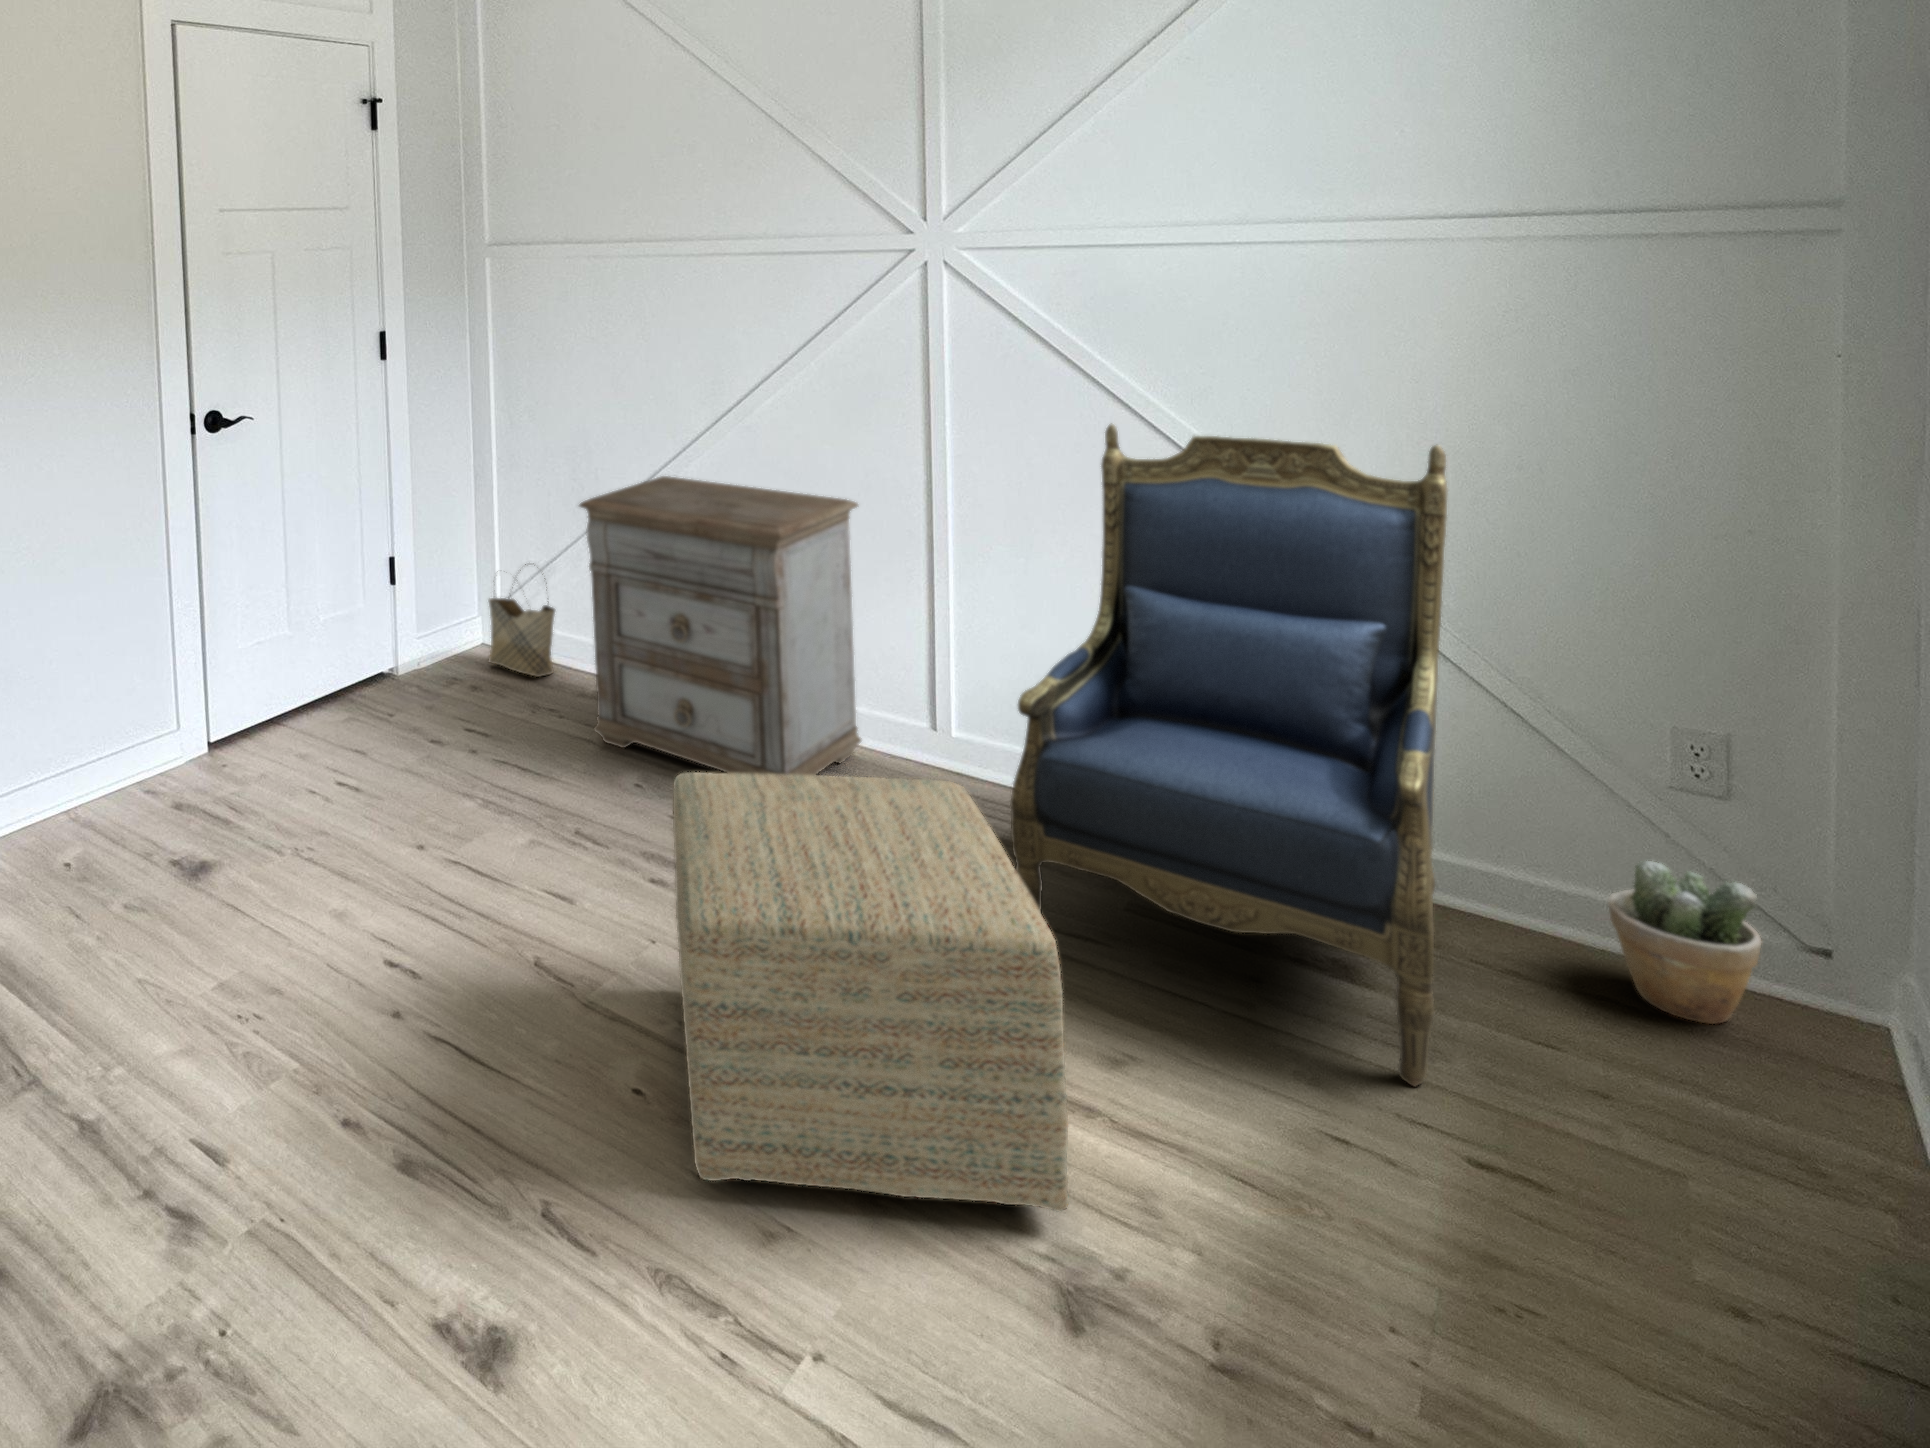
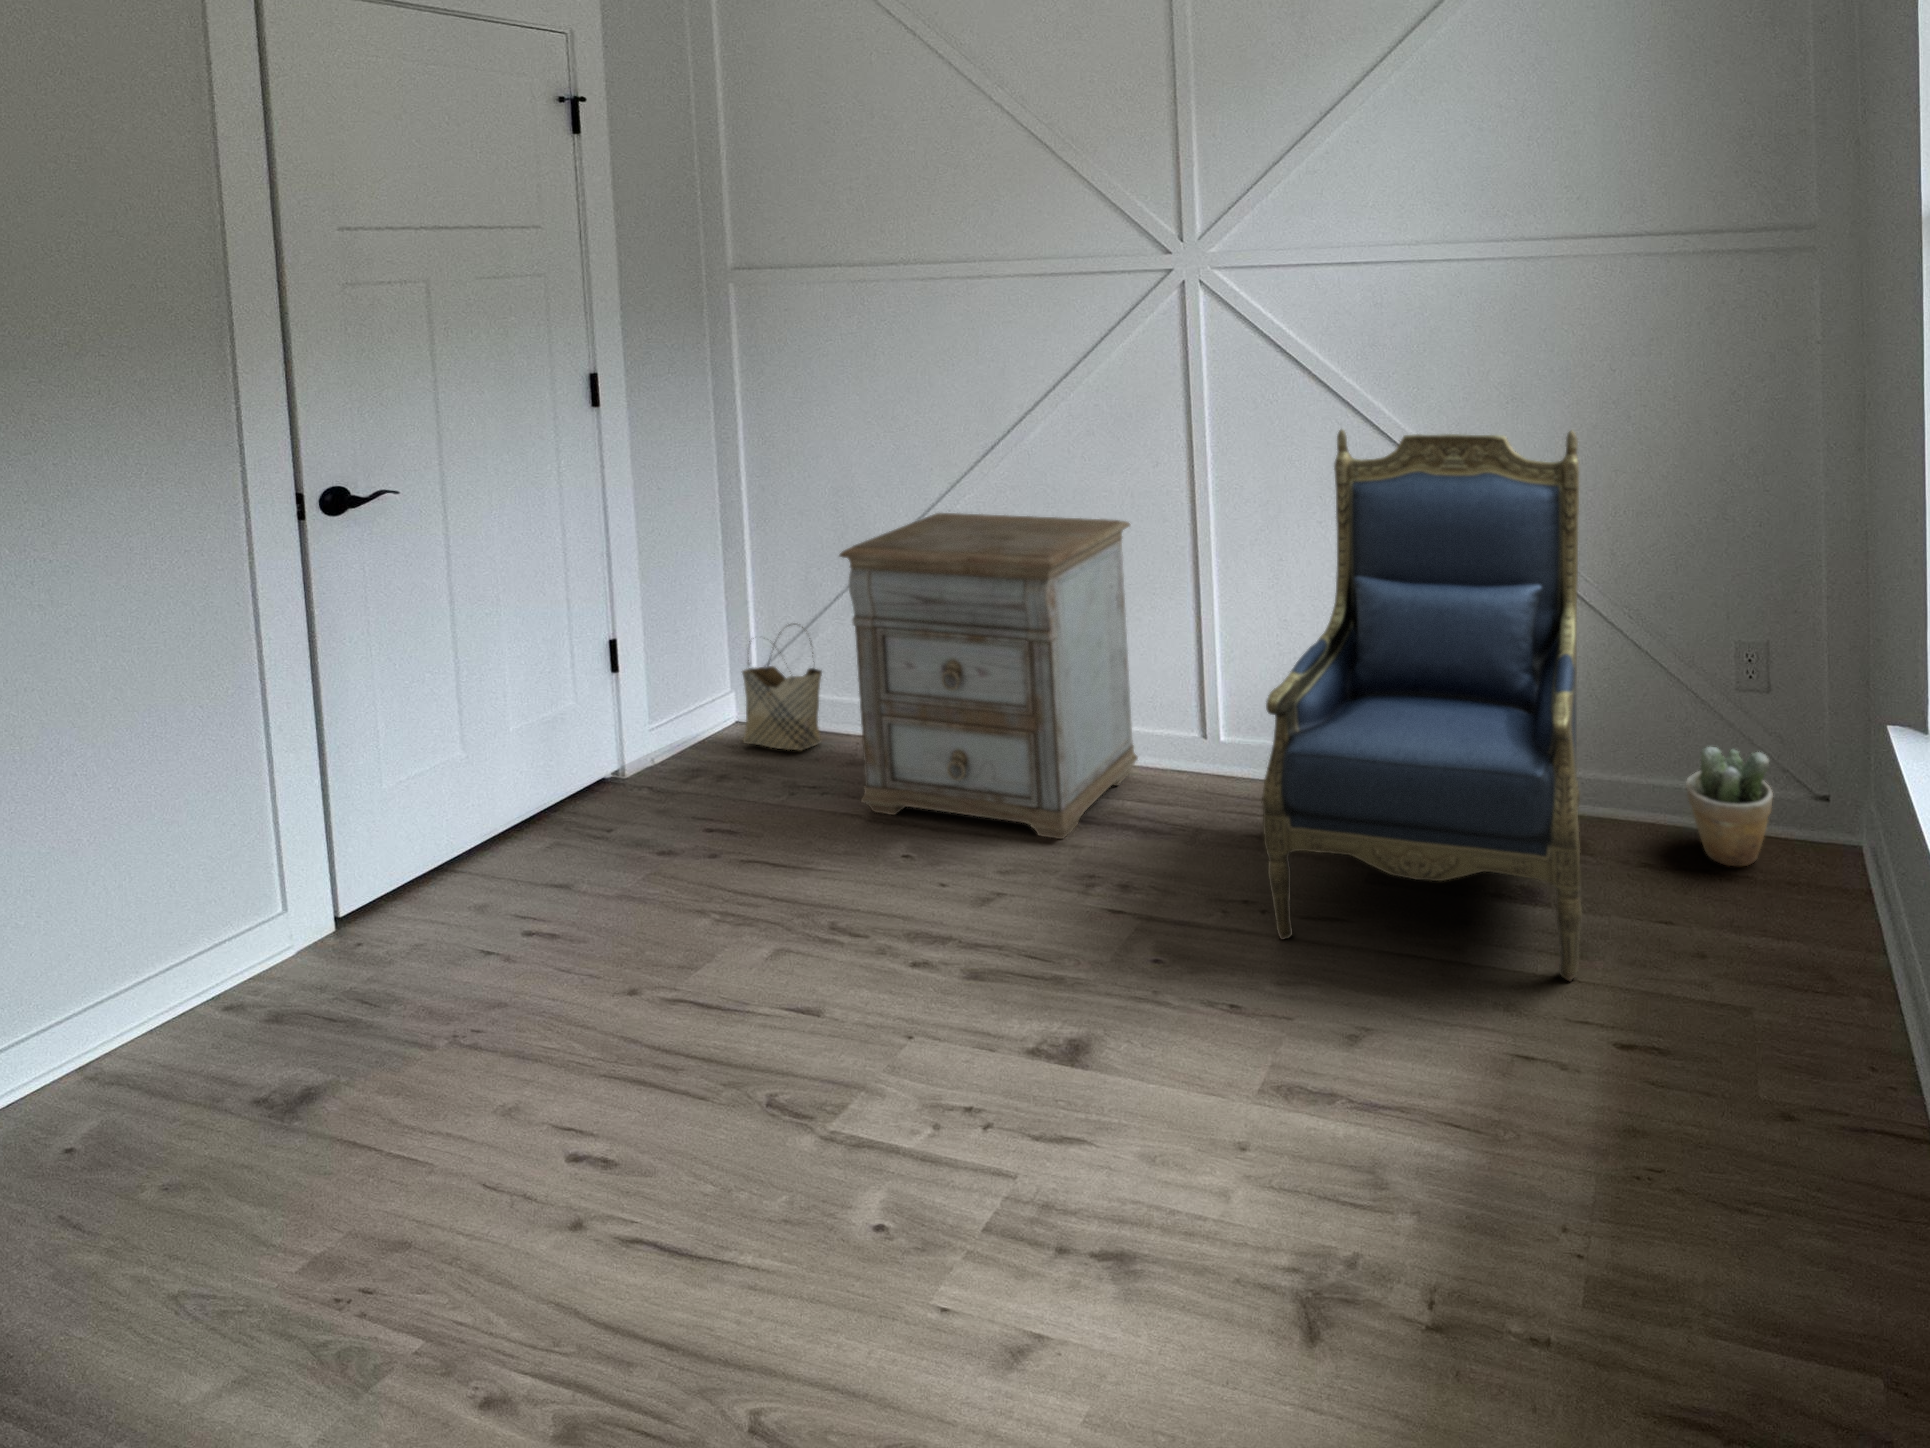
ottoman: present [673,772,1069,1211] -> none [920,796,1308,1319]

